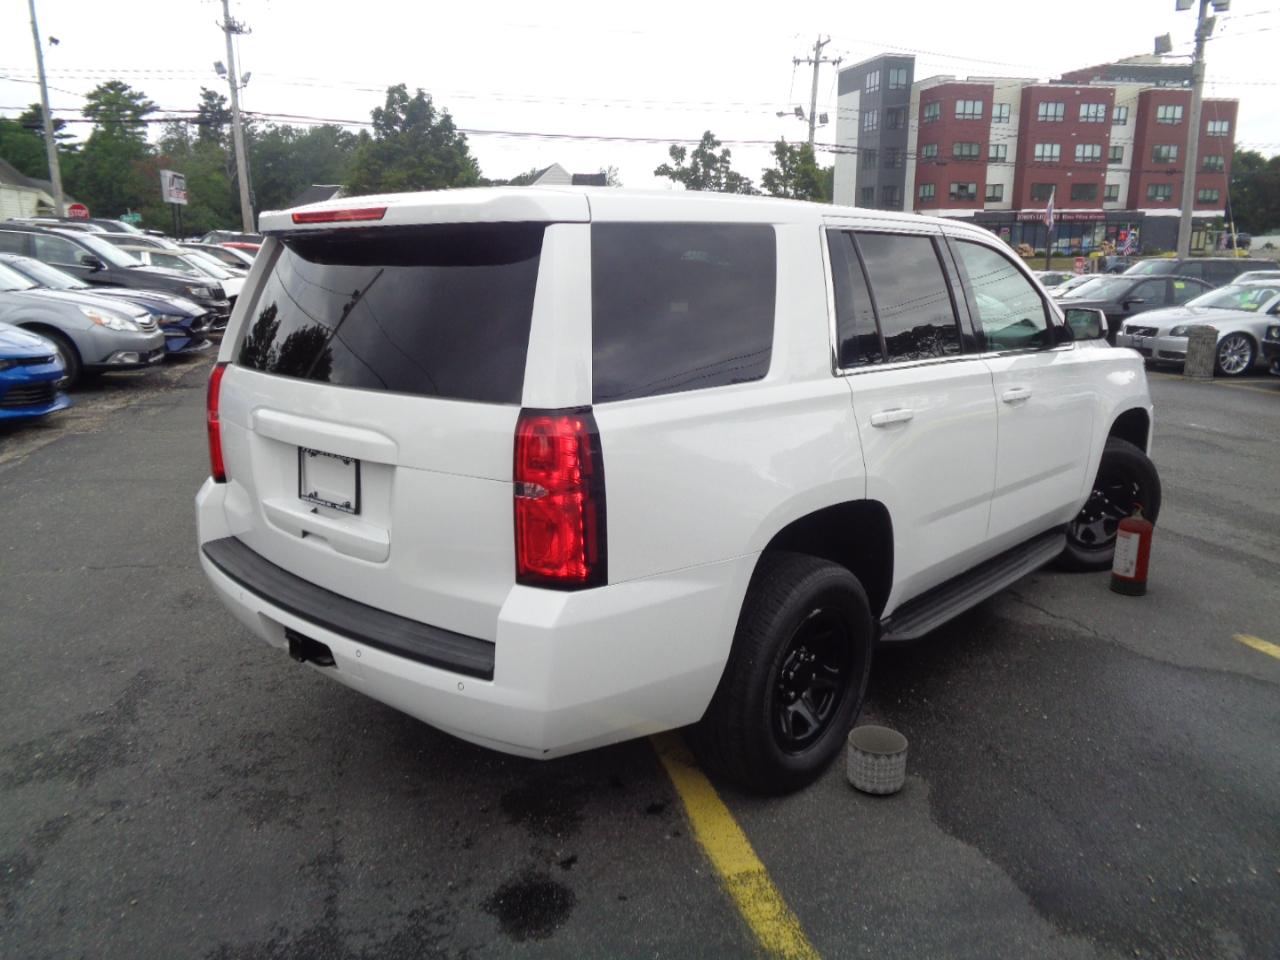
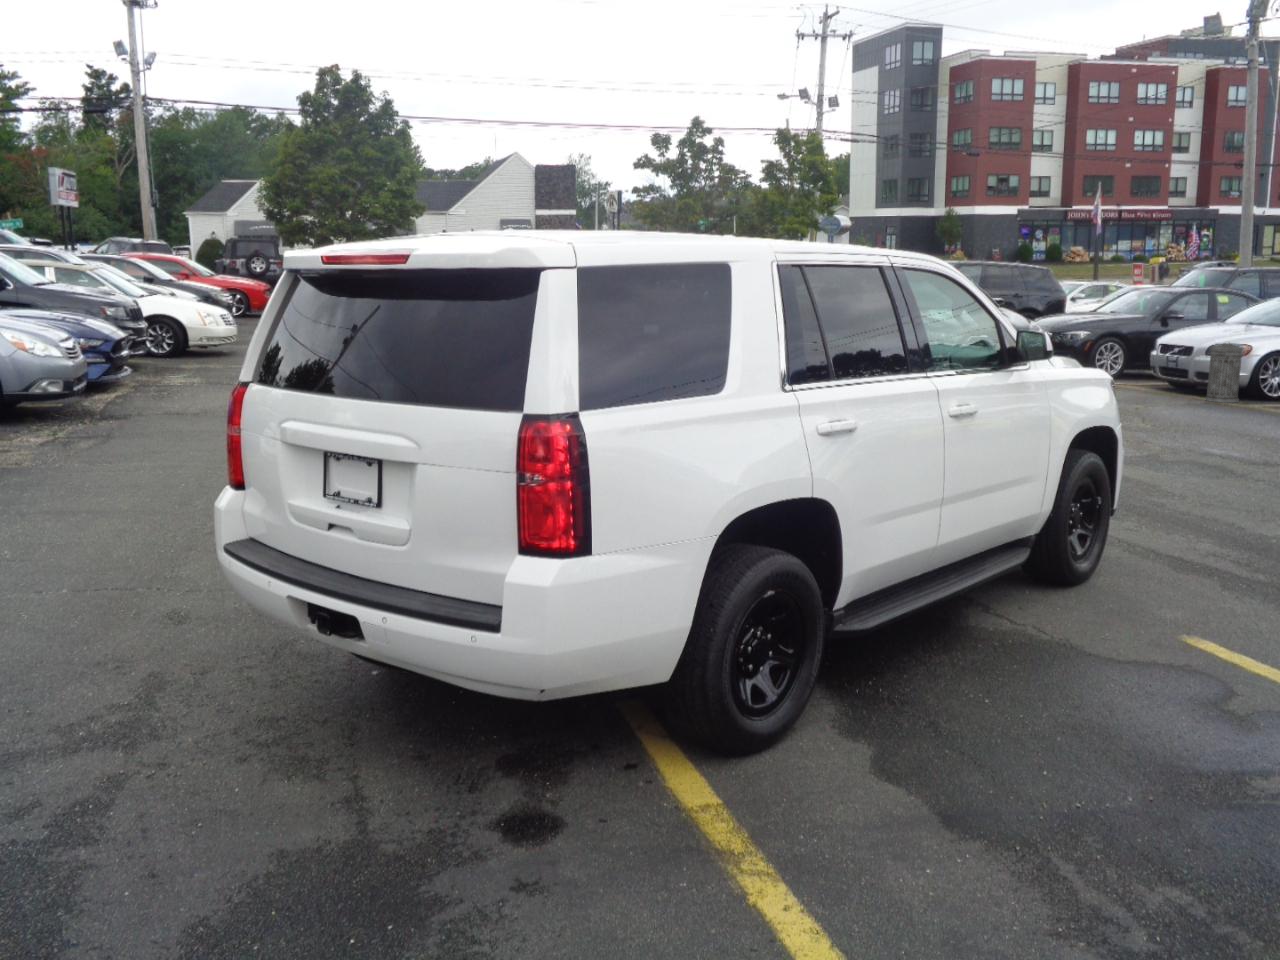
fire extinguisher: present [1110,503,1153,596] -> none [1074,514,1112,604]
planter: present [847,726,908,794] -> none [803,699,854,756]

